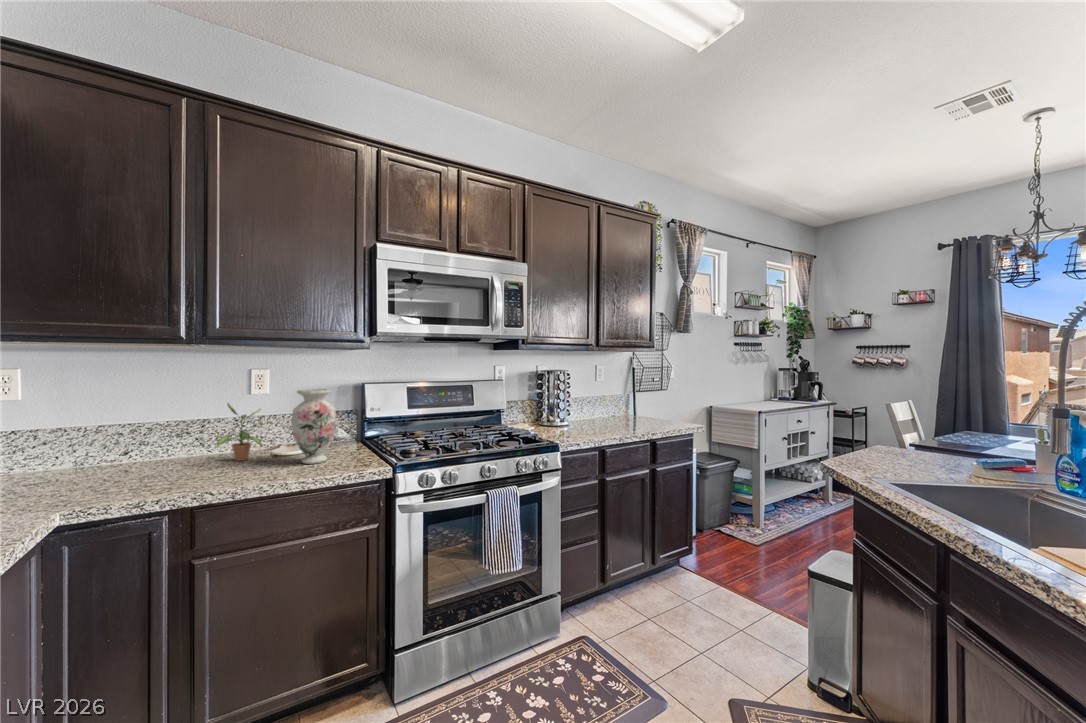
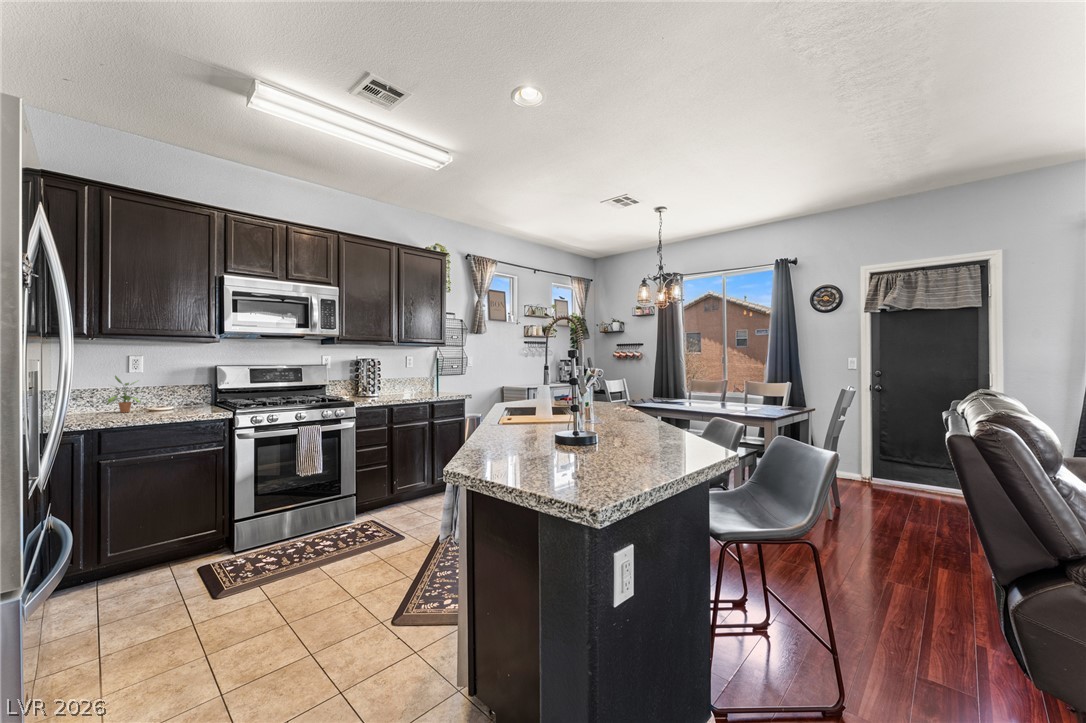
vase: present [291,389,337,464] -> none [162,367,195,412]

